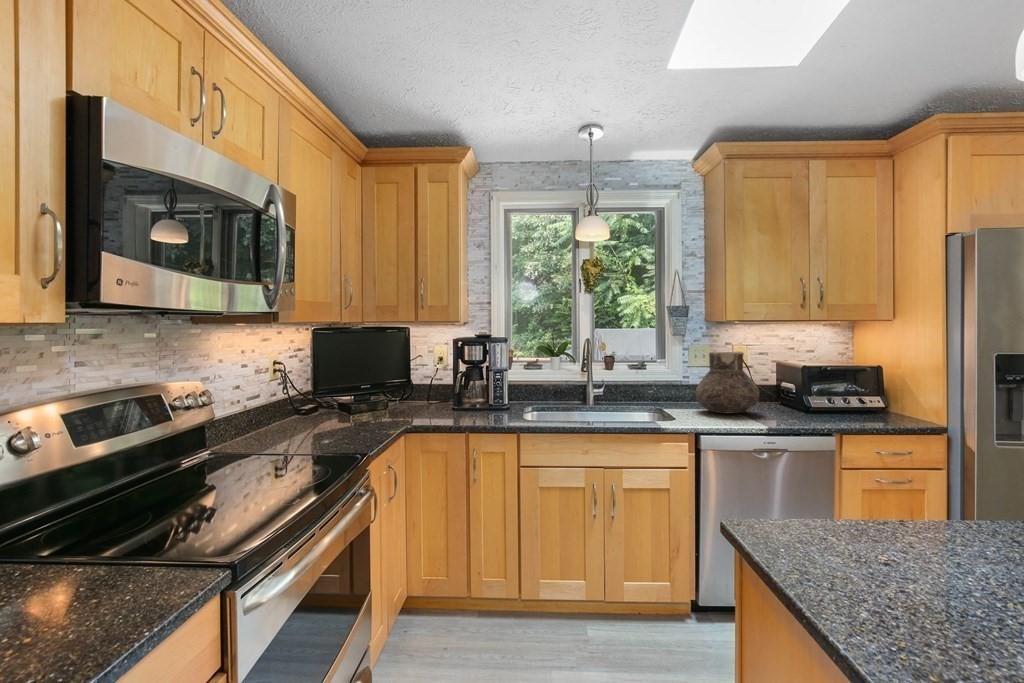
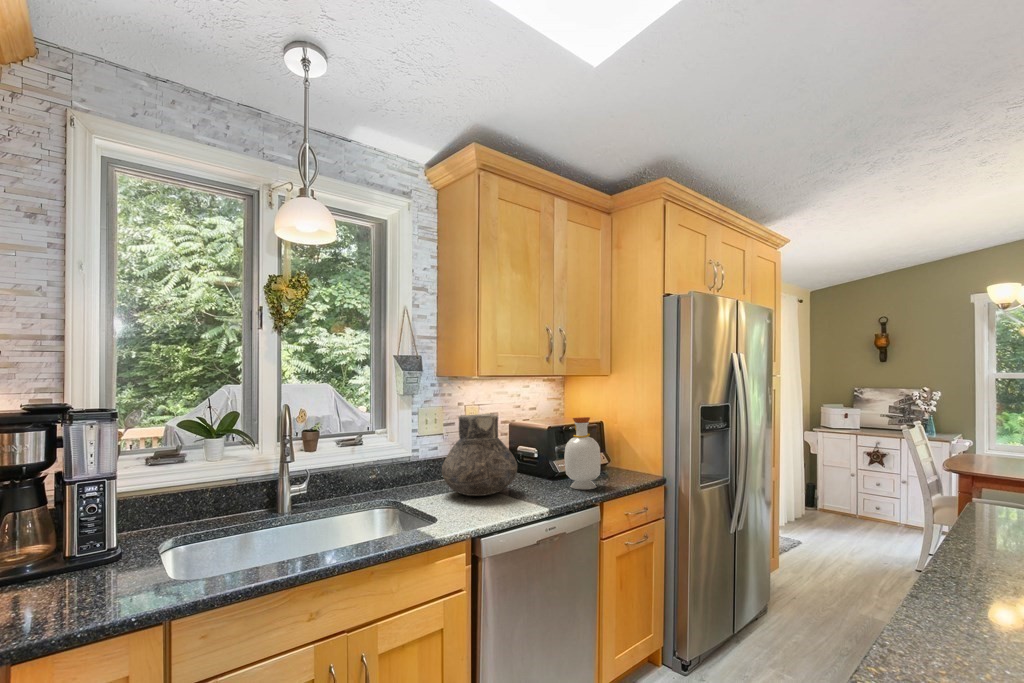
bottle: none [810,358,851,422] -> present [564,417,601,489]

